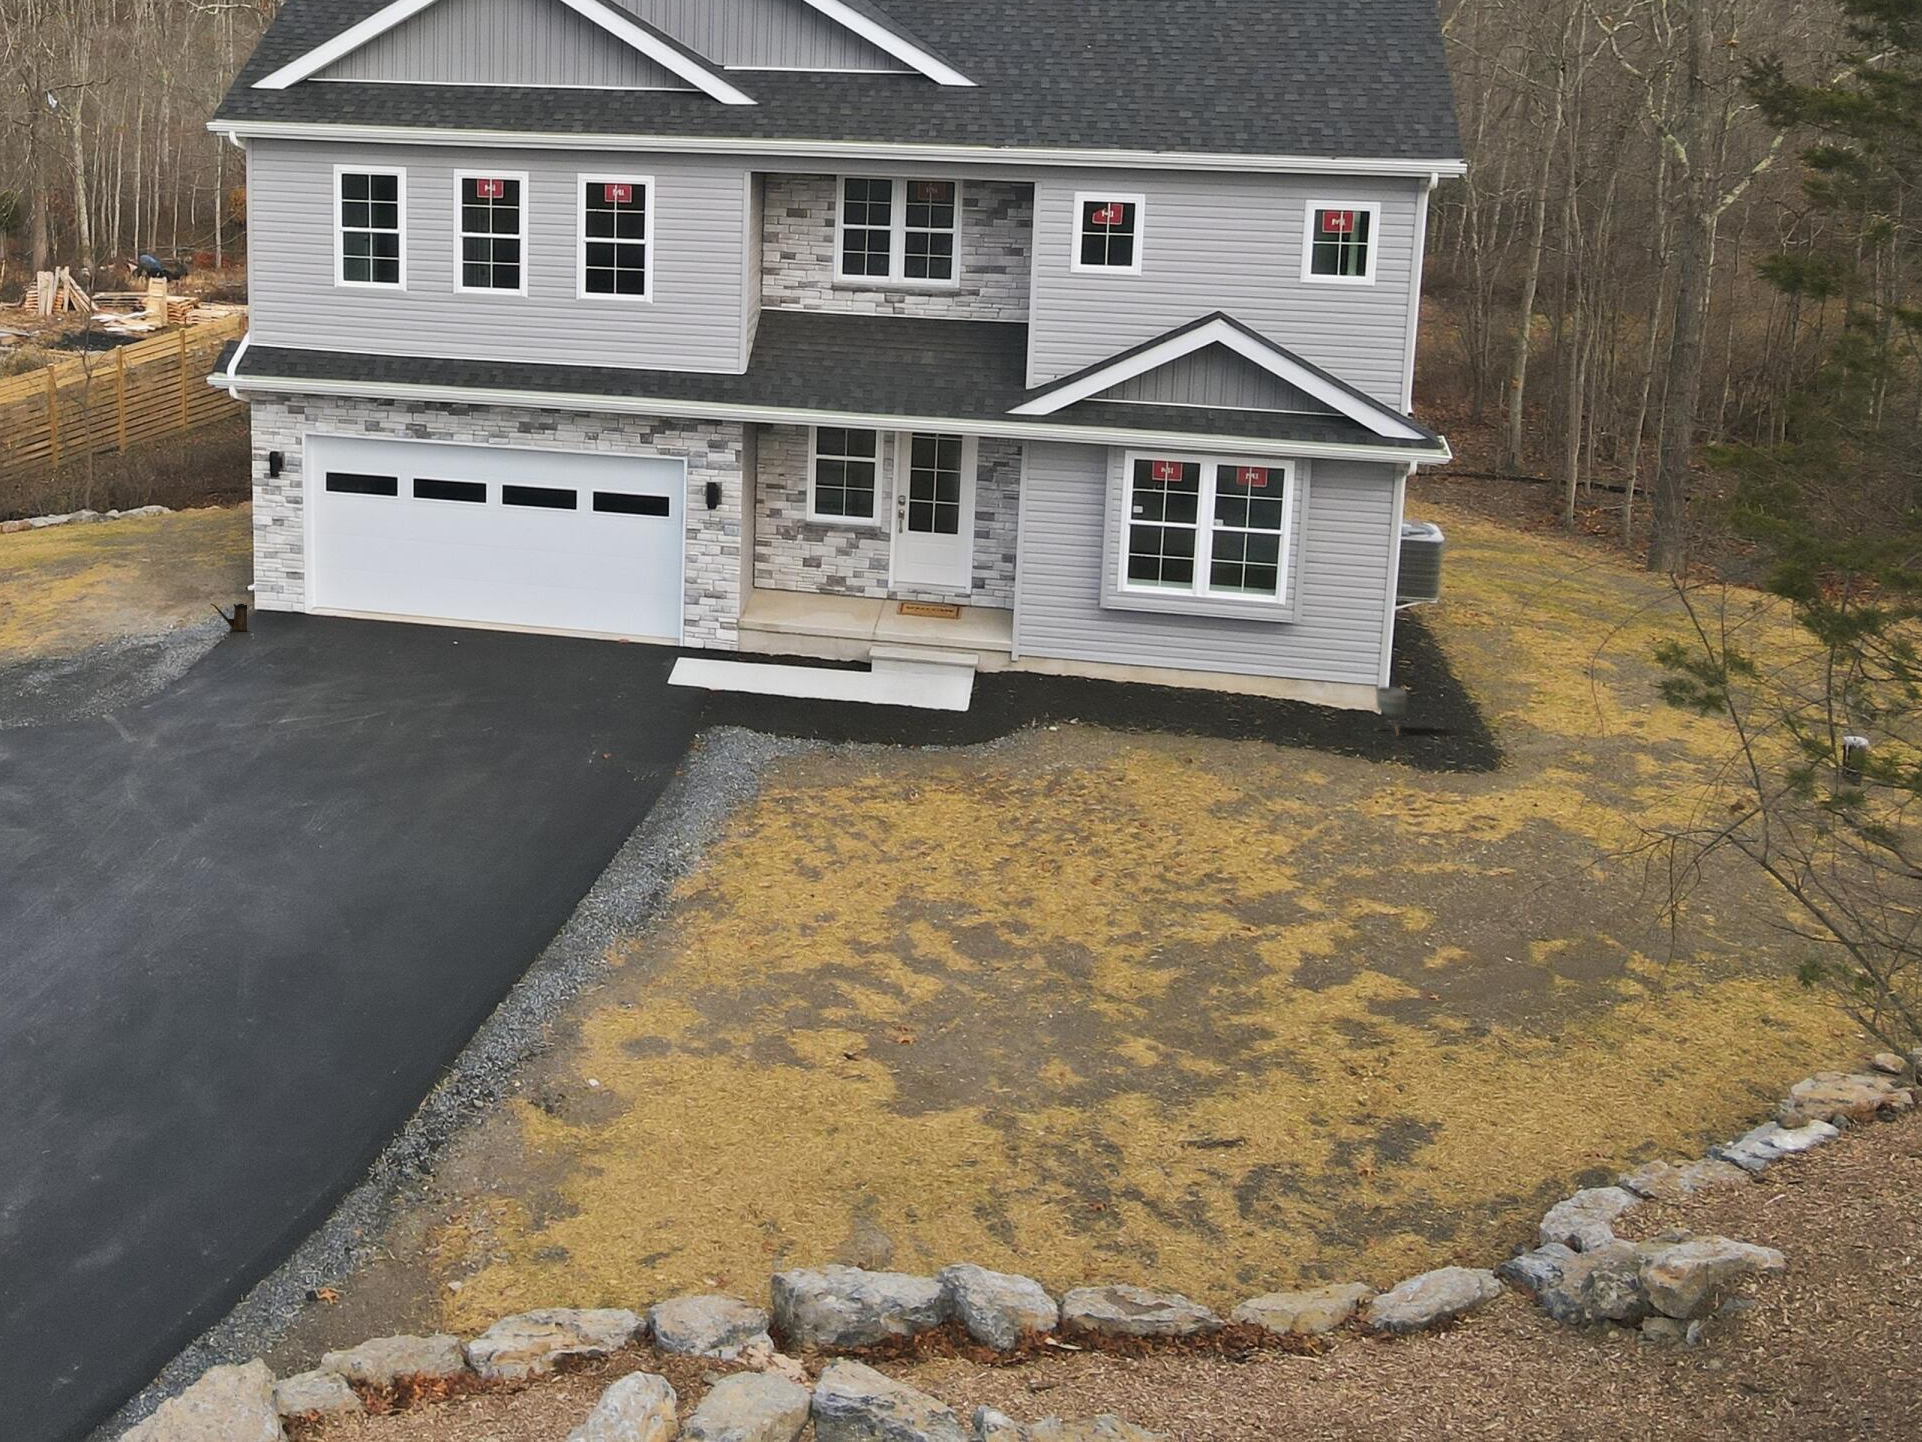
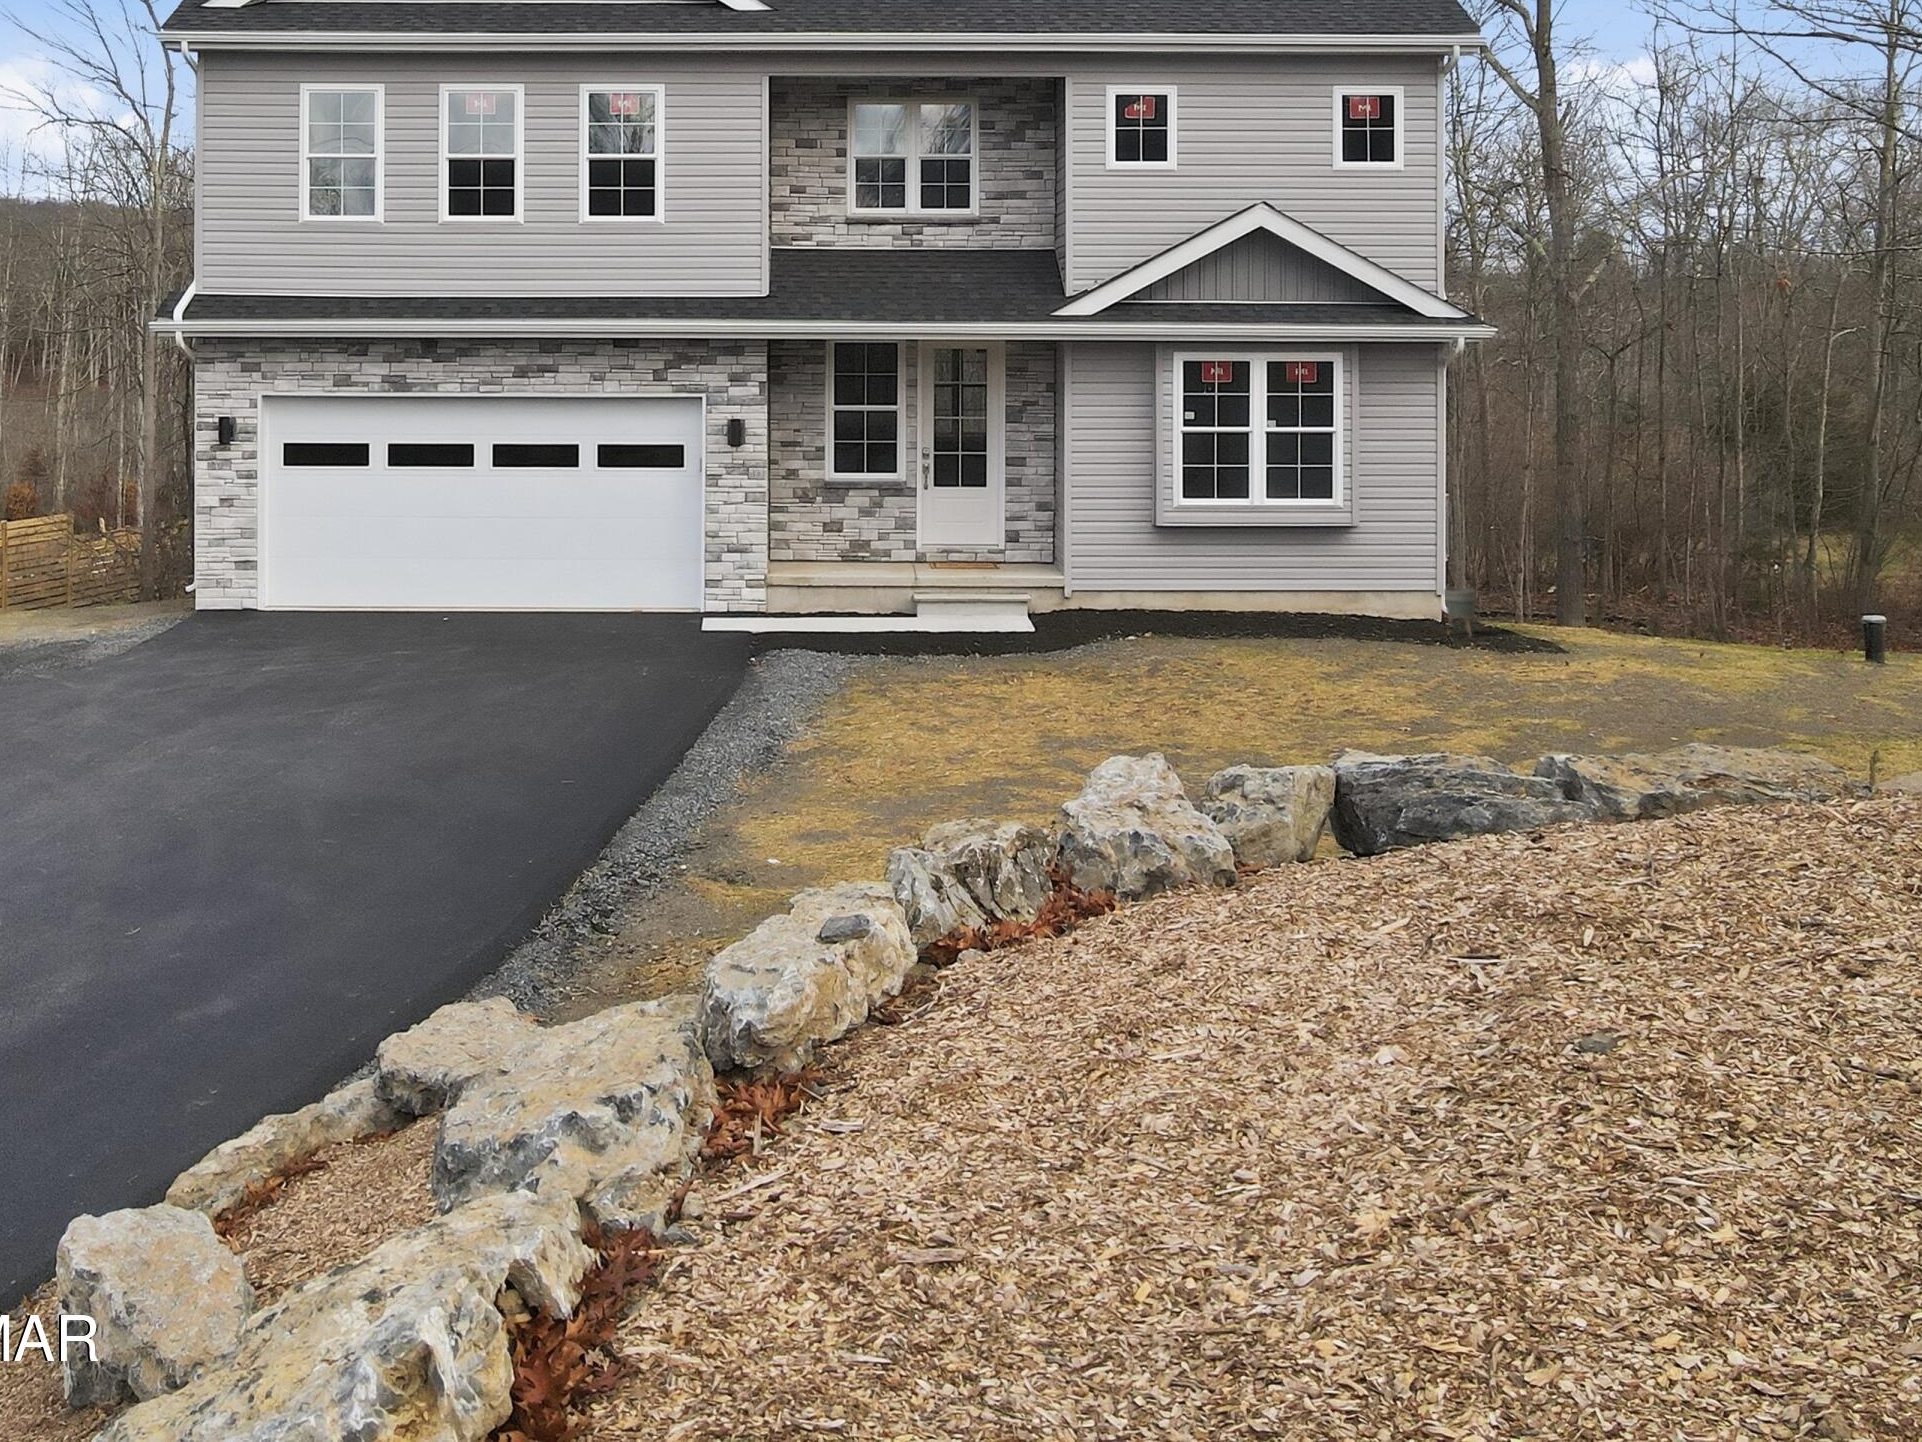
watering can: present [211,603,247,631] -> none [144,602,205,634]

